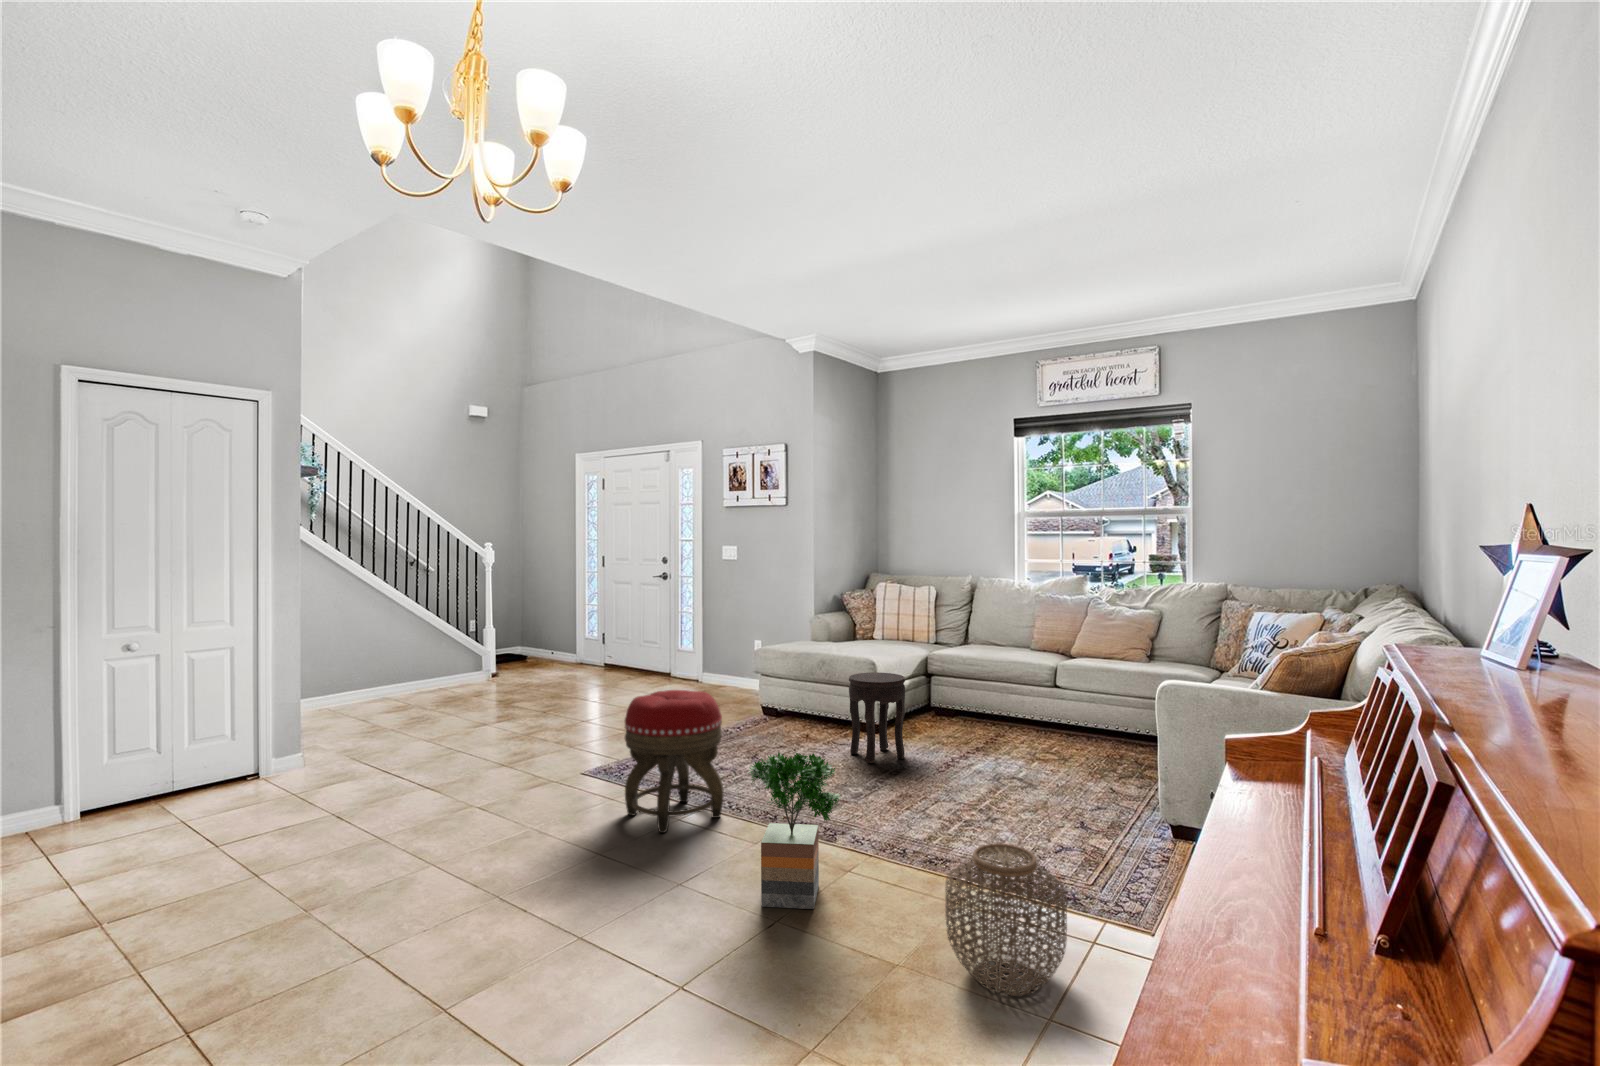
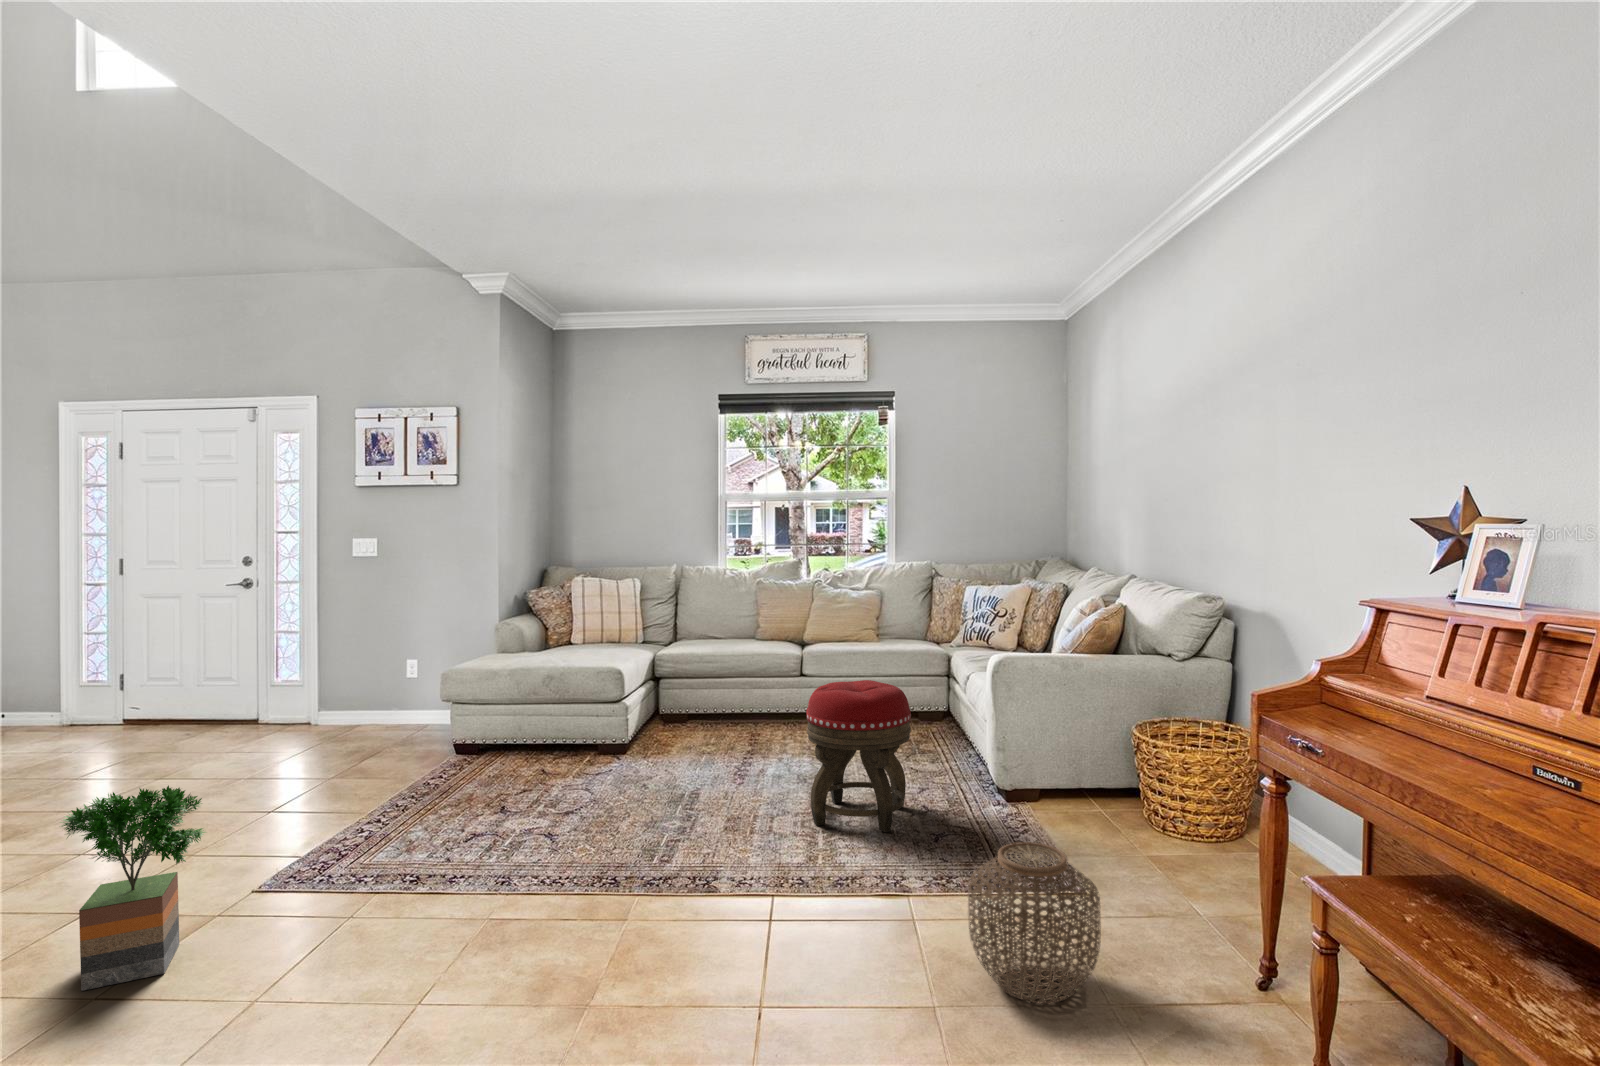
side table: present [849,672,905,763] -> none [617,681,686,790]
footstool: present [625,690,724,833] -> present [806,680,911,832]
potted tree: present [748,752,841,909] -> present [61,785,205,991]

